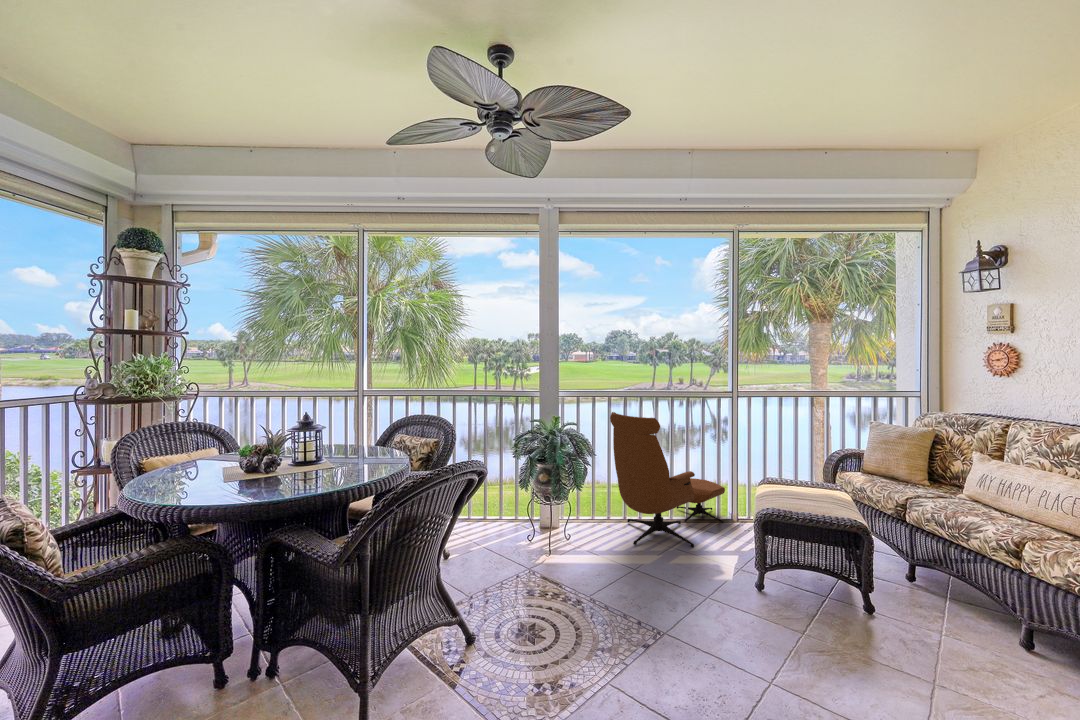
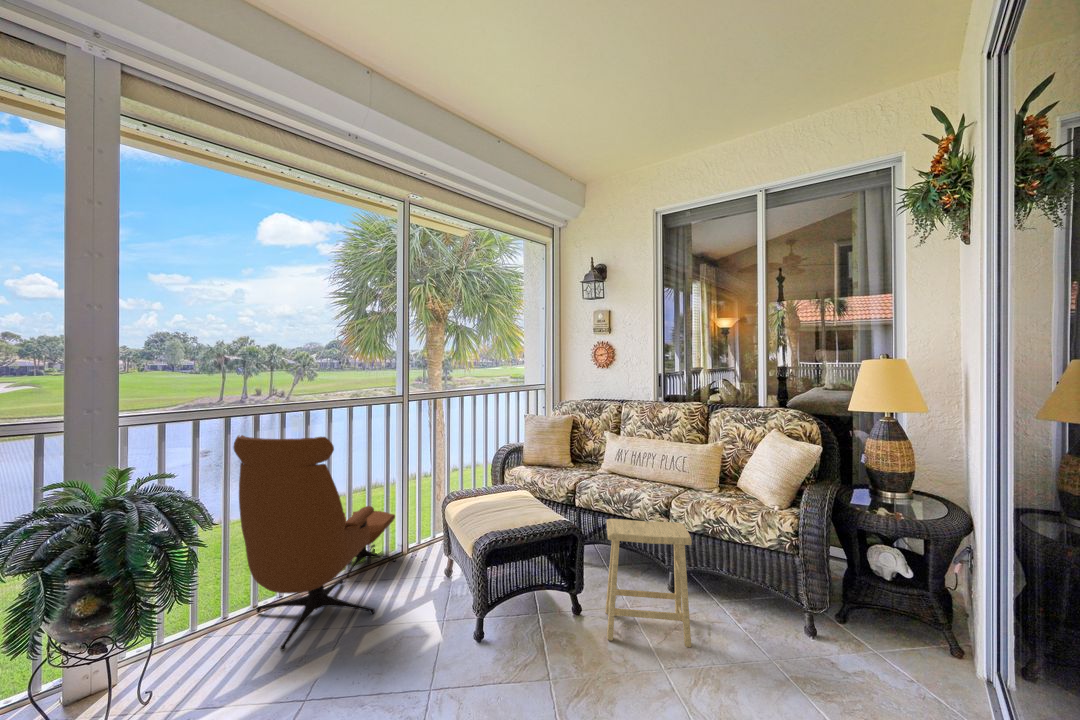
footstool: none [887,532,1015,694] -> present [605,519,692,647]

